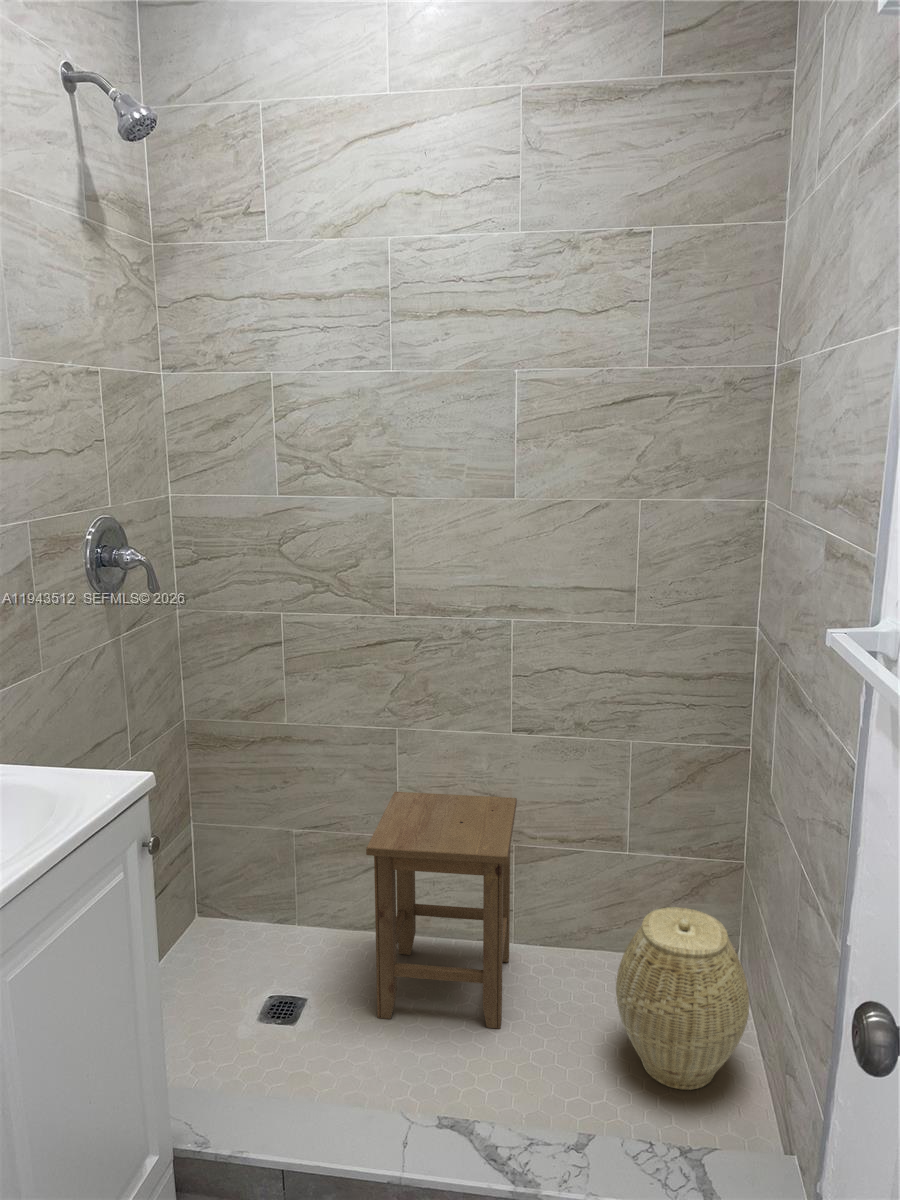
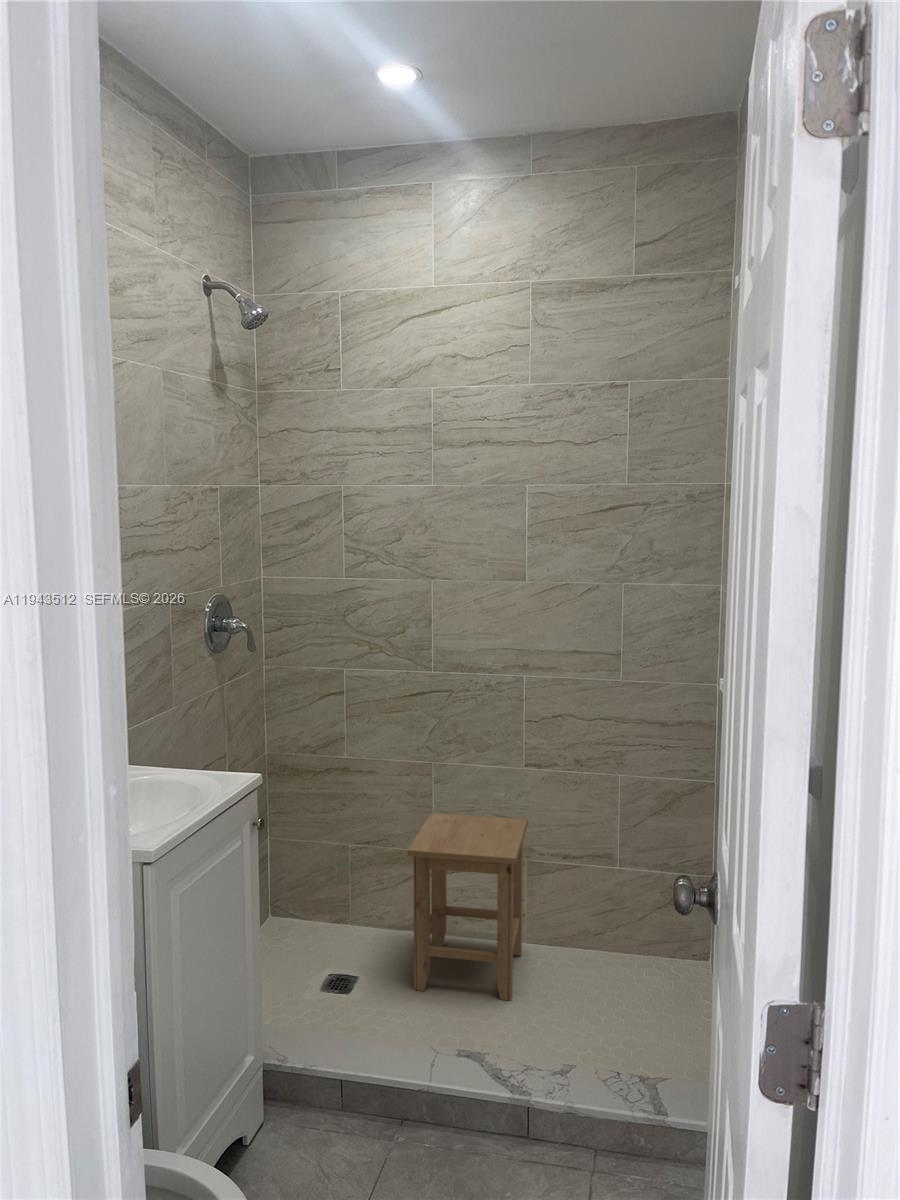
woven basket: present [616,907,749,1090] -> none [600,903,703,1045]

